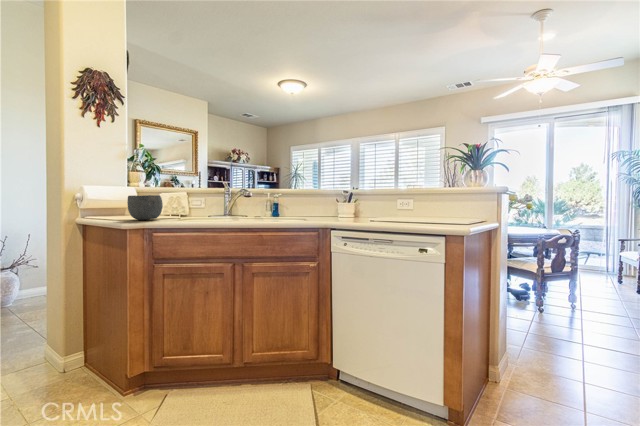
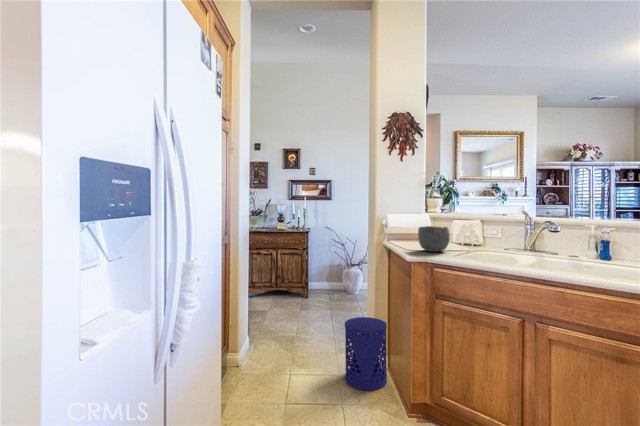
waste bin: none [18,309,88,403] -> present [345,317,387,390]

